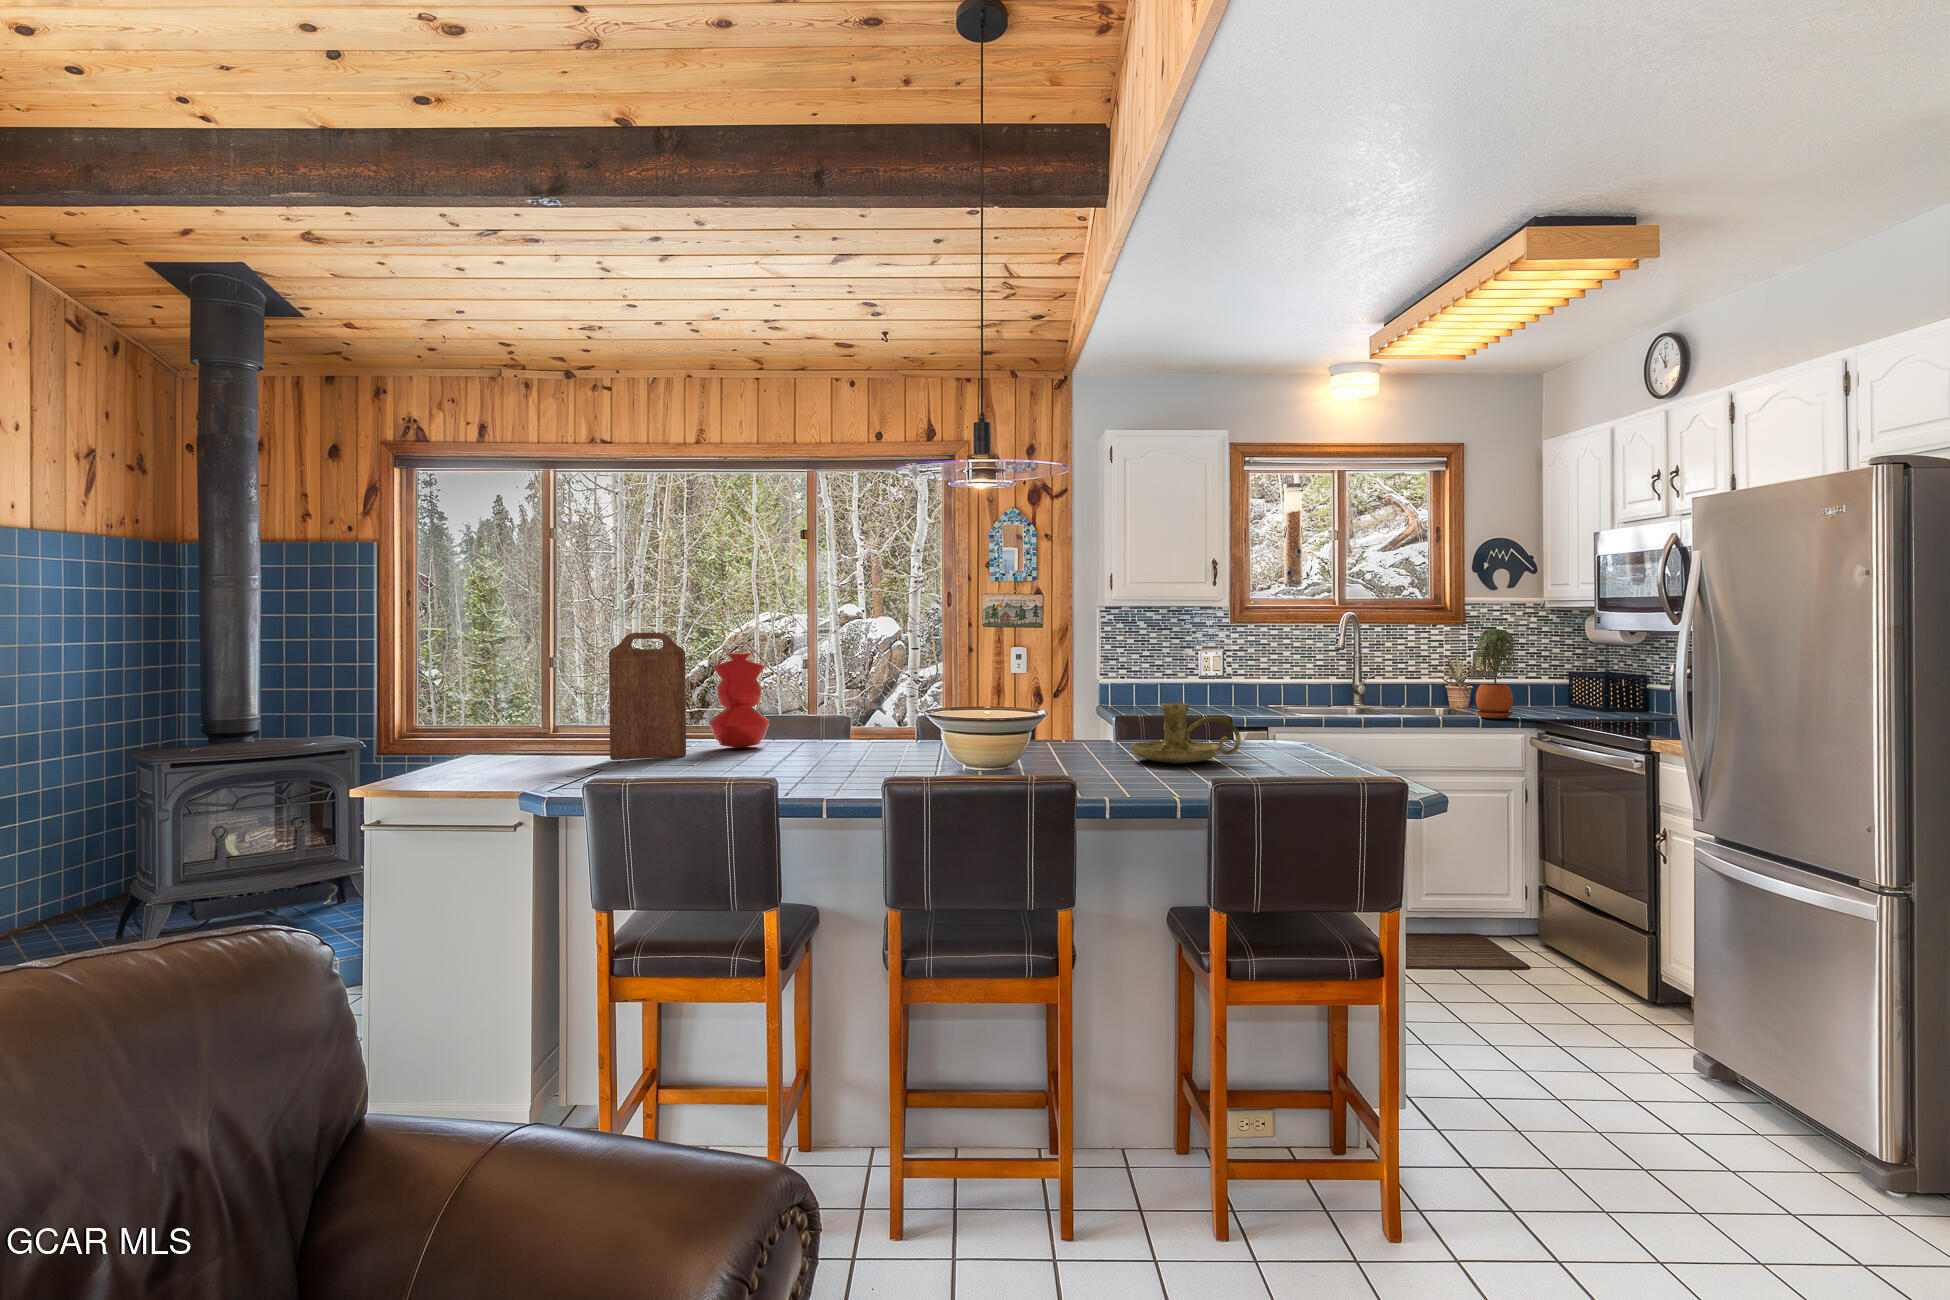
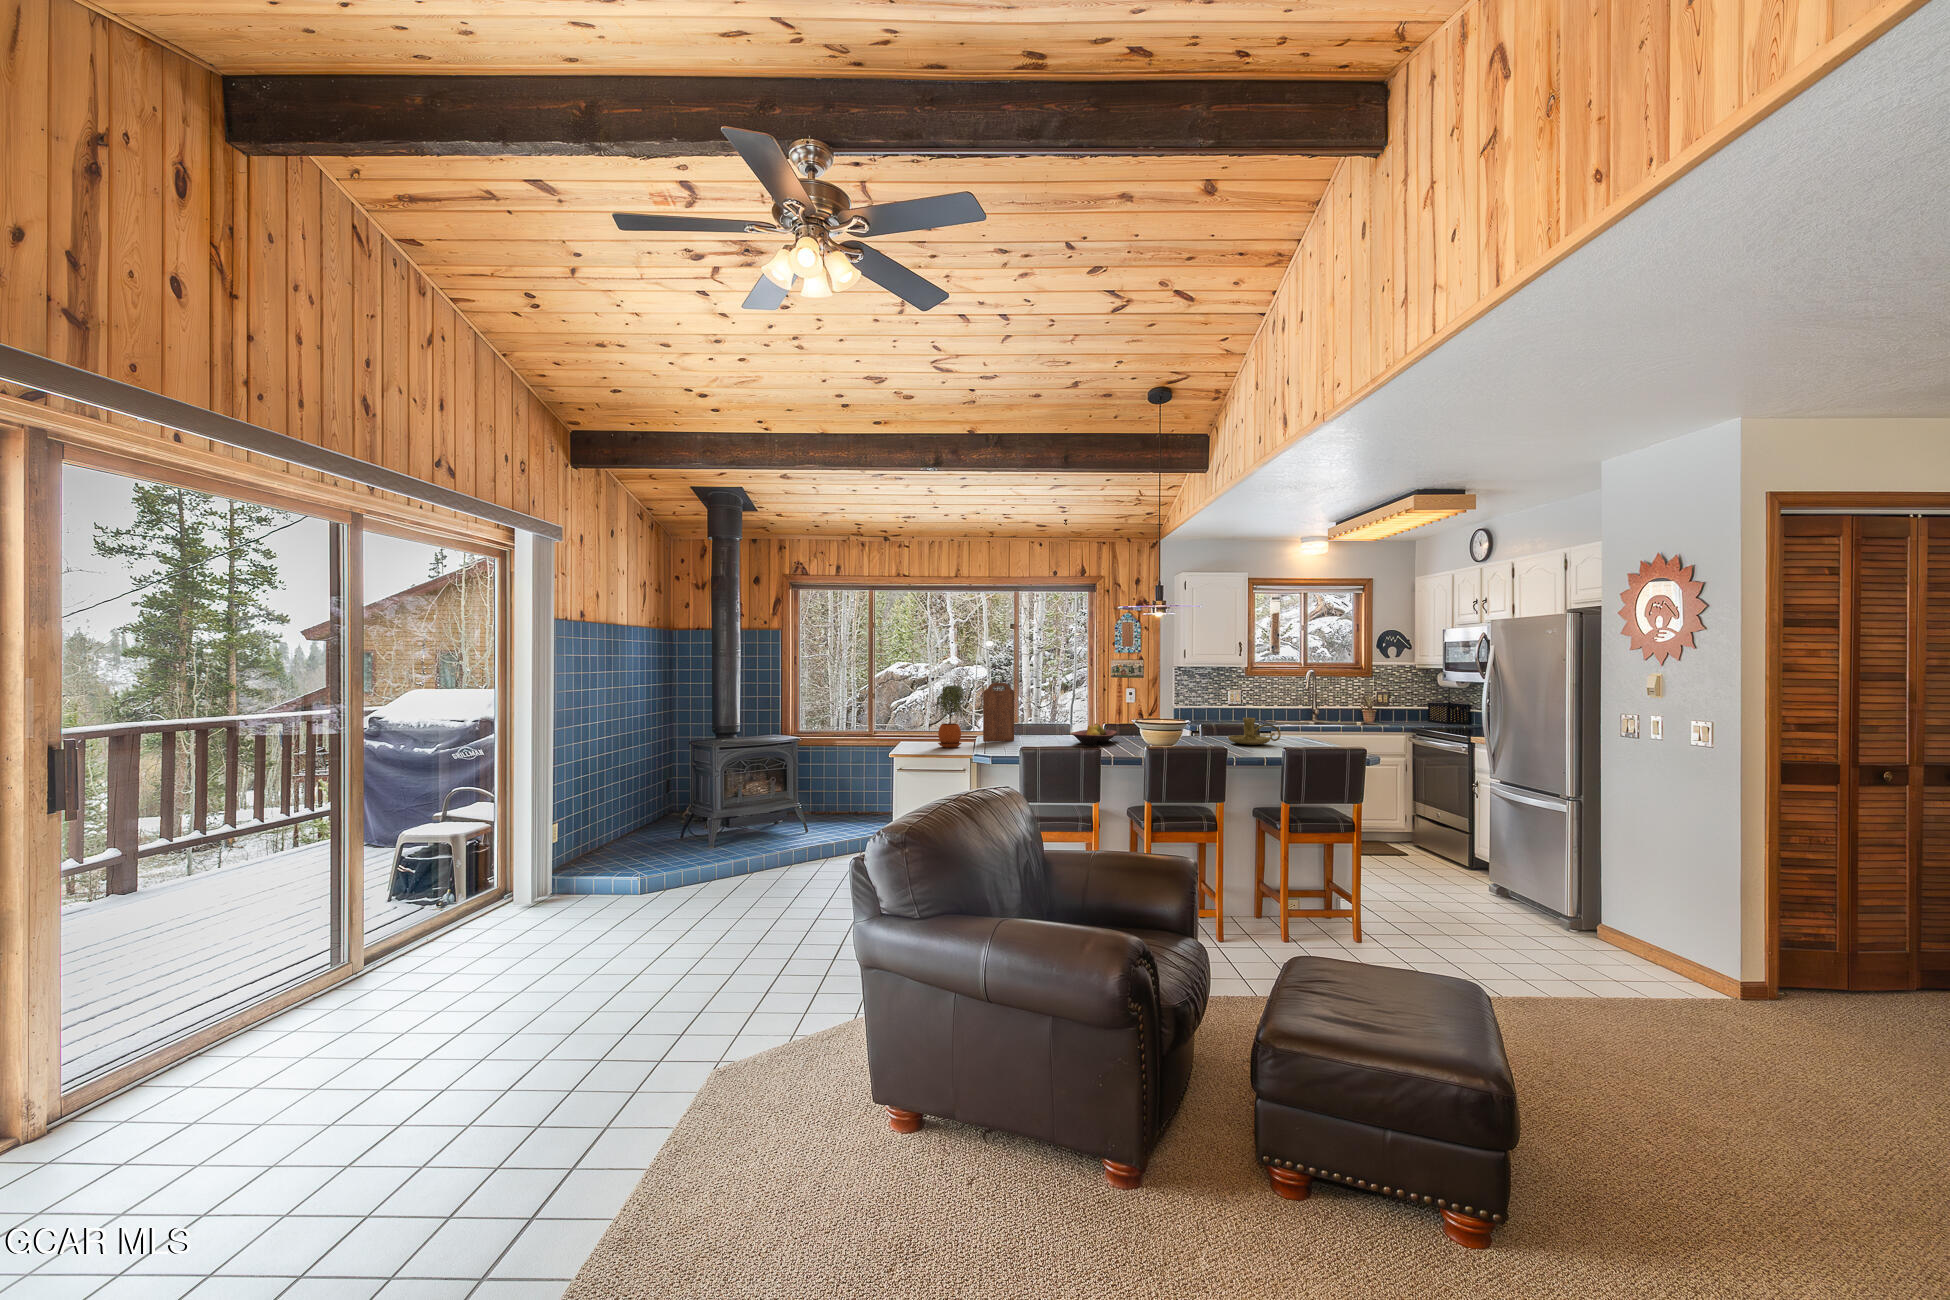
potted plant: present [1471,629,1515,719] -> present [936,686,964,748]
vase: present [709,653,770,748] -> none [1019,692,1047,737]
fruit bowl: none [777,719,893,768] -> present [1072,723,1117,745]

